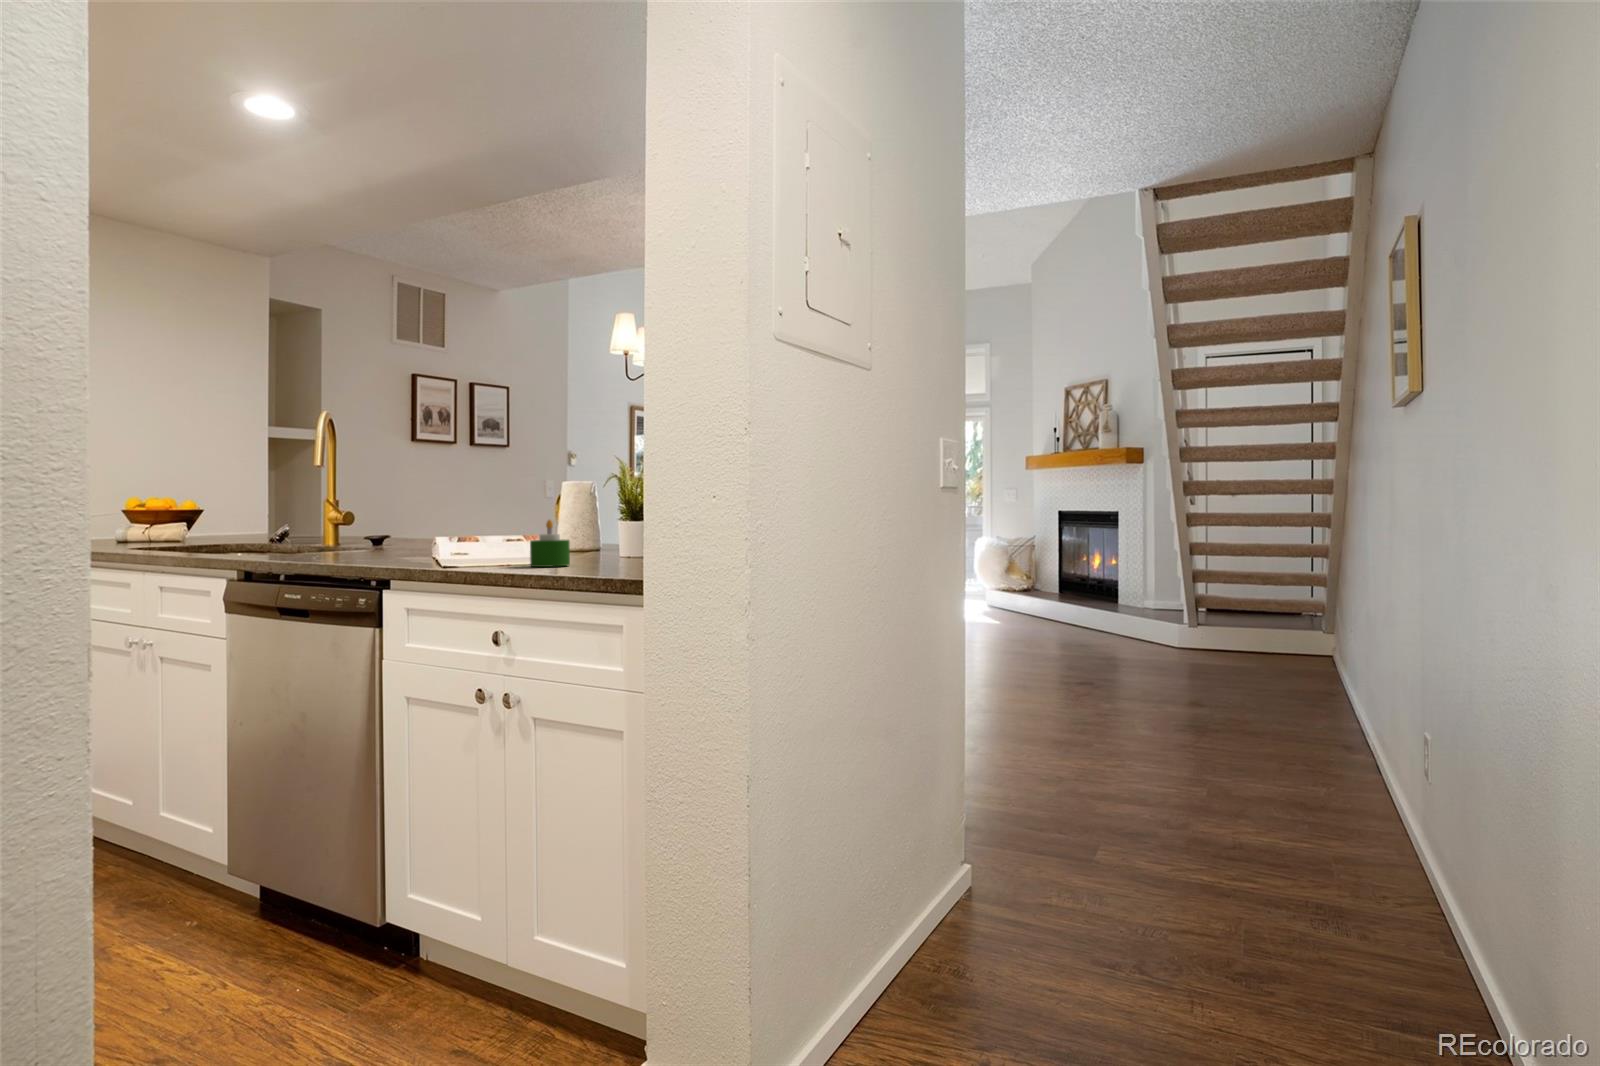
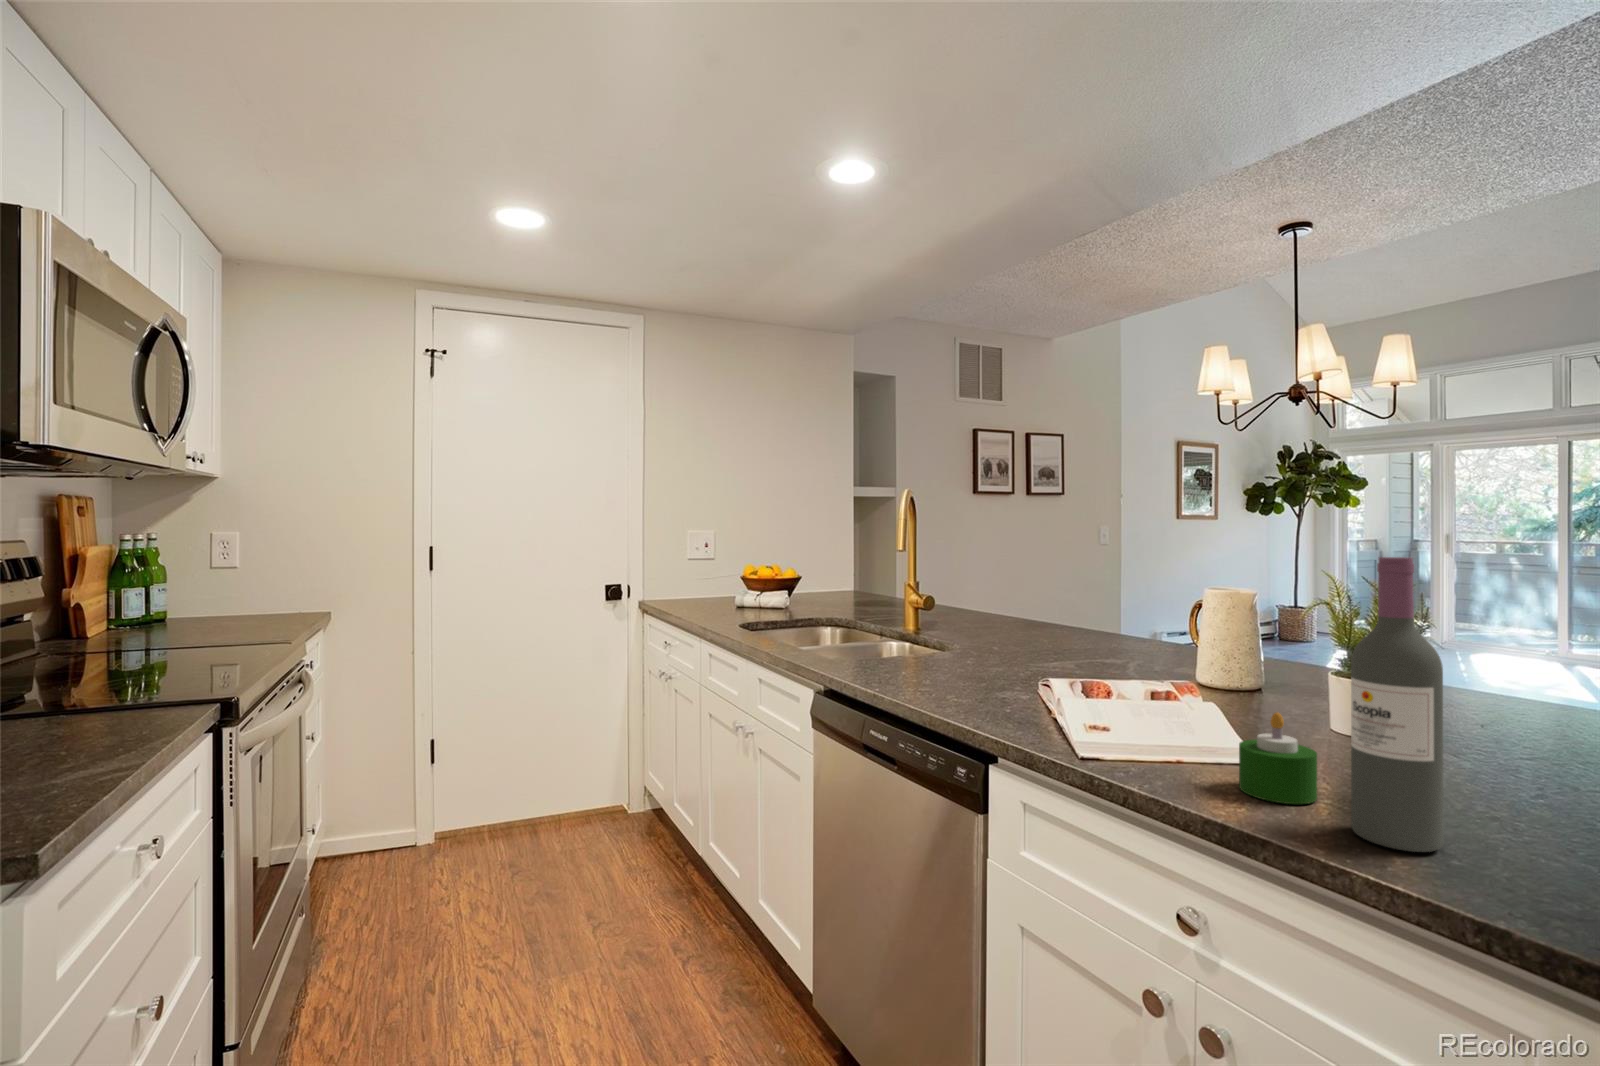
wine bottle: none [571,422,611,569] -> present [1351,557,1444,852]

